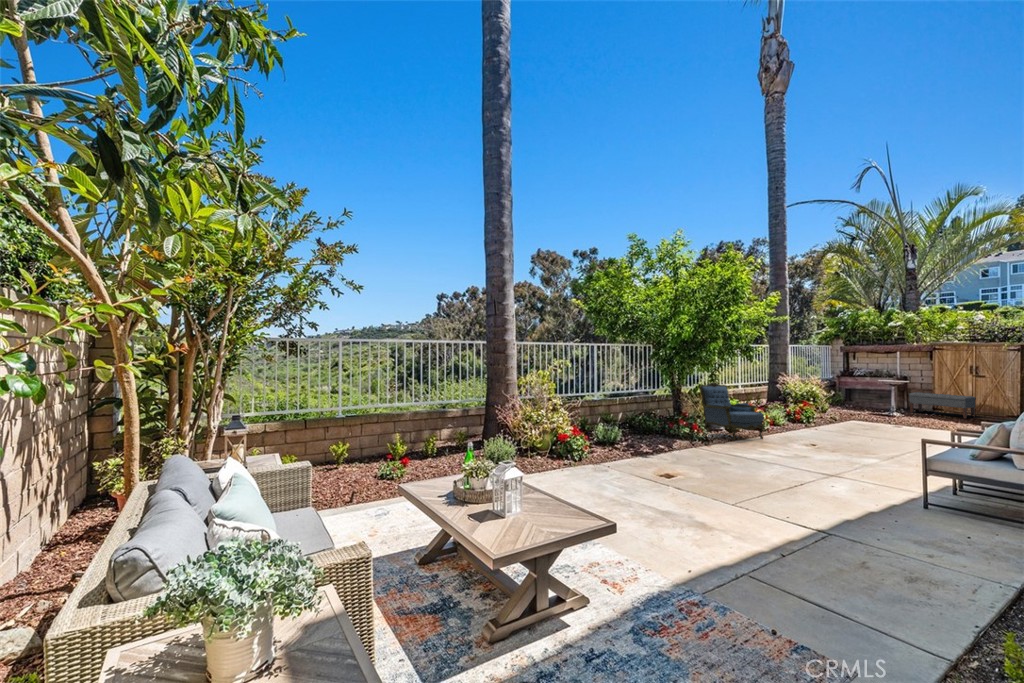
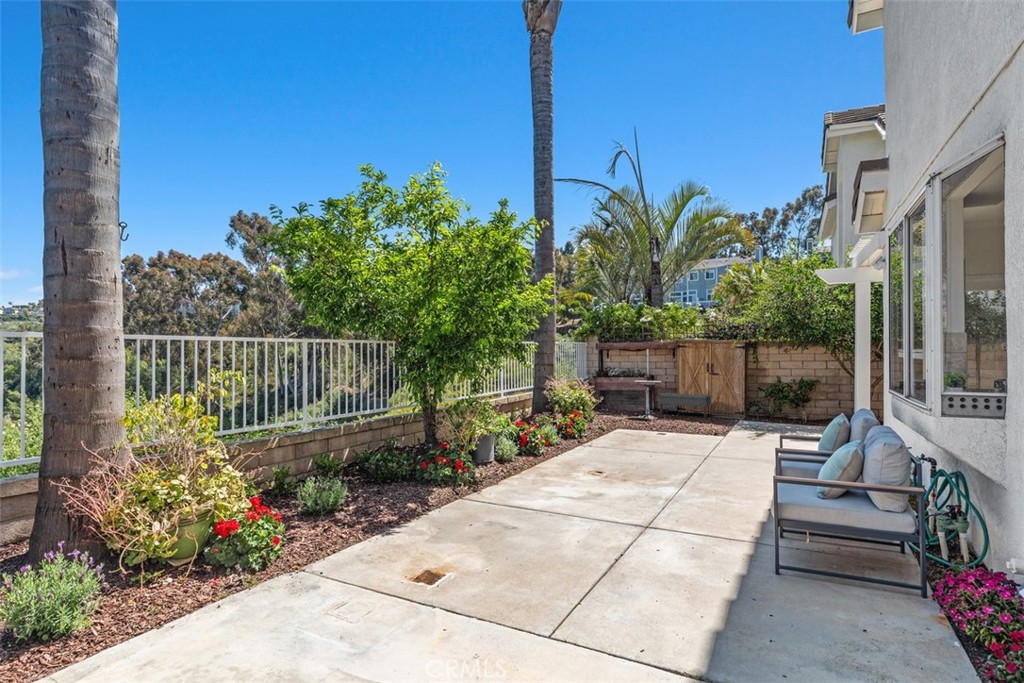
armchair: present [699,382,764,441] -> none [462,395,544,478]

